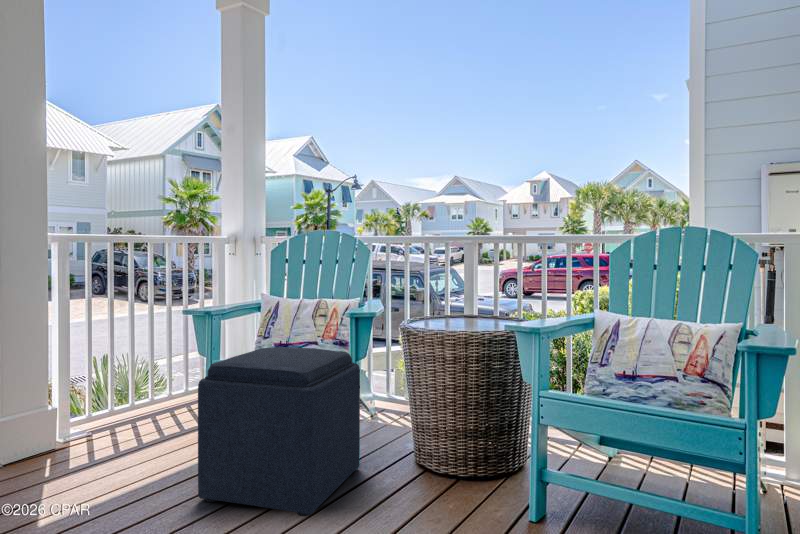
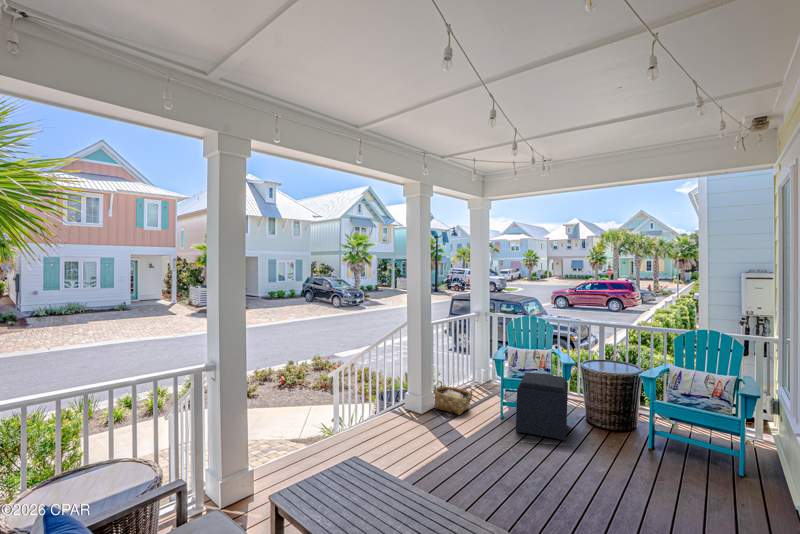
woven basket: none [54,382,156,463] -> present [434,381,473,415]

